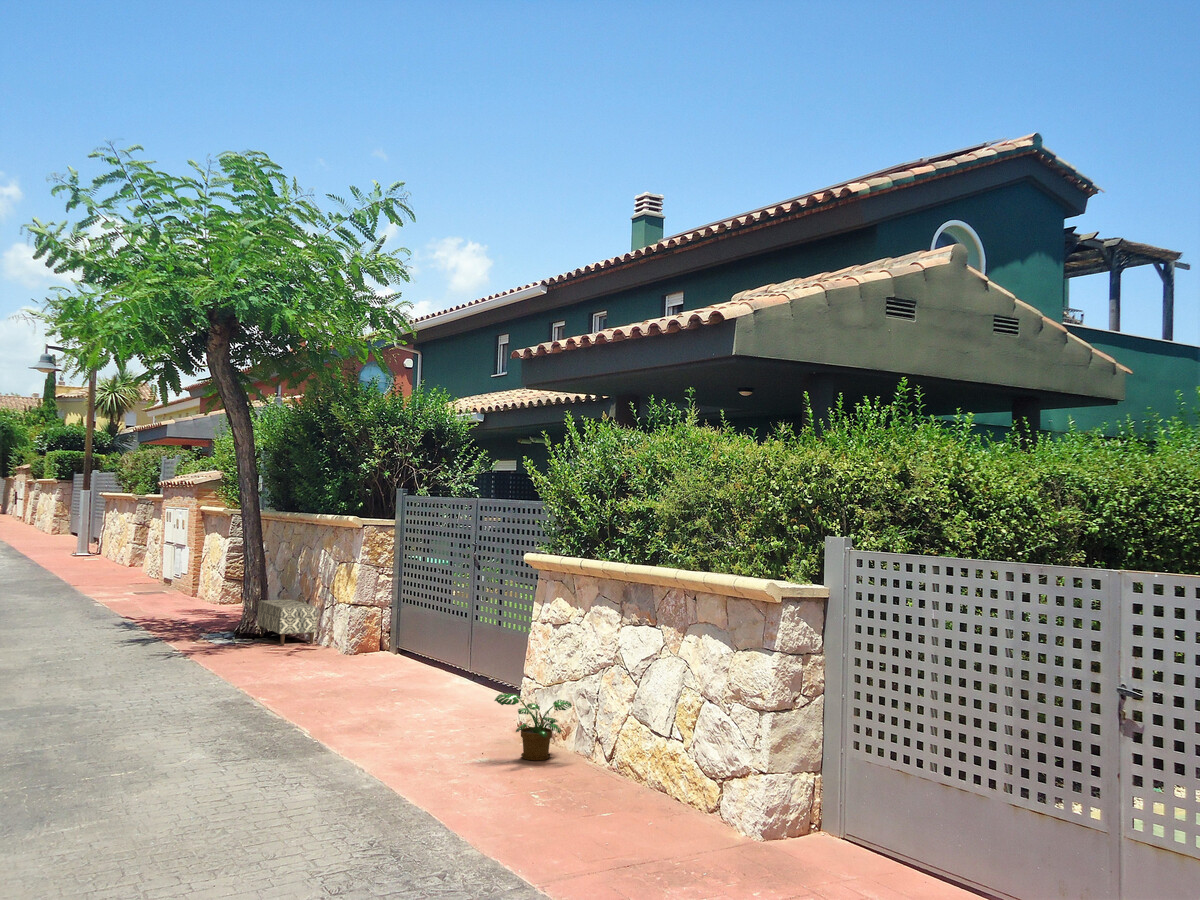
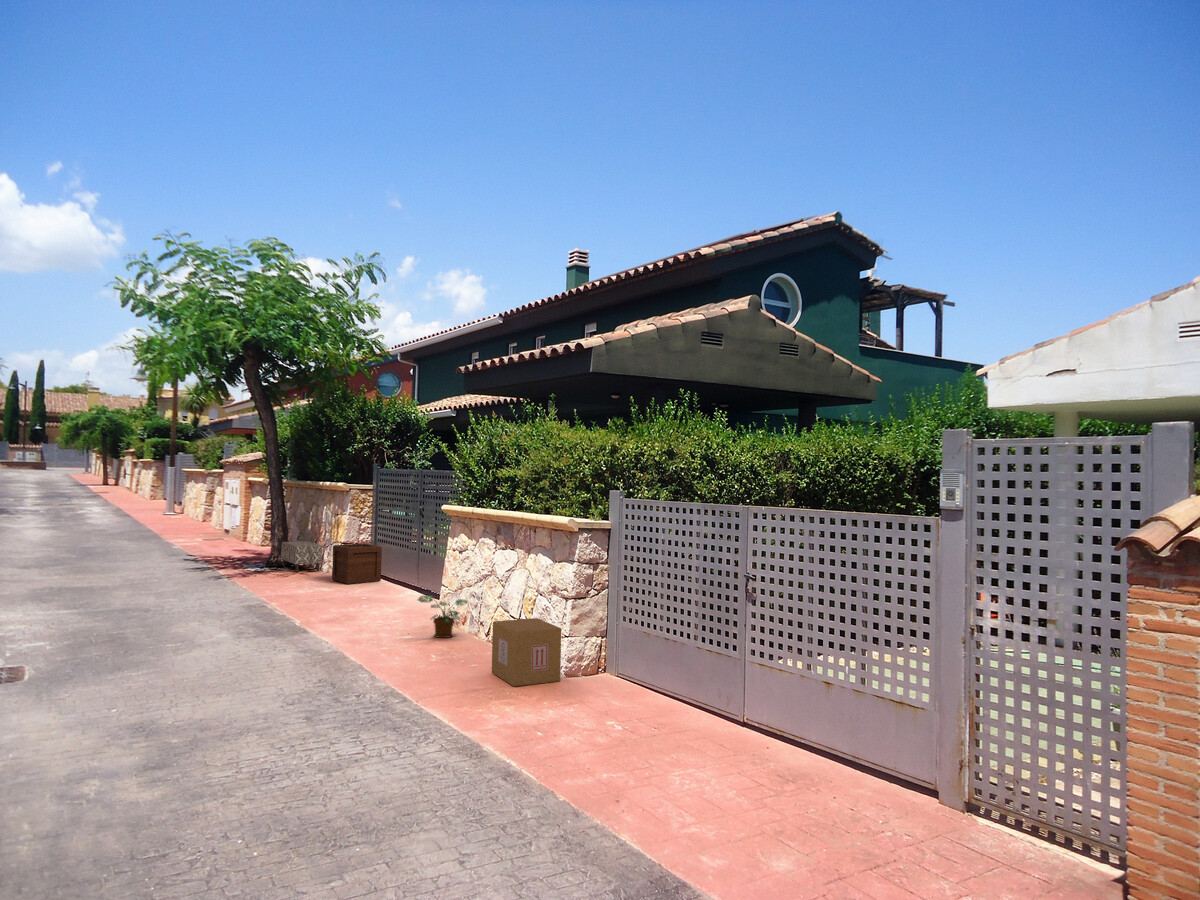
wooden crate: none [336,606,409,666] -> present [332,544,382,584]
cardboard box: none [640,739,757,855] -> present [492,618,561,686]

